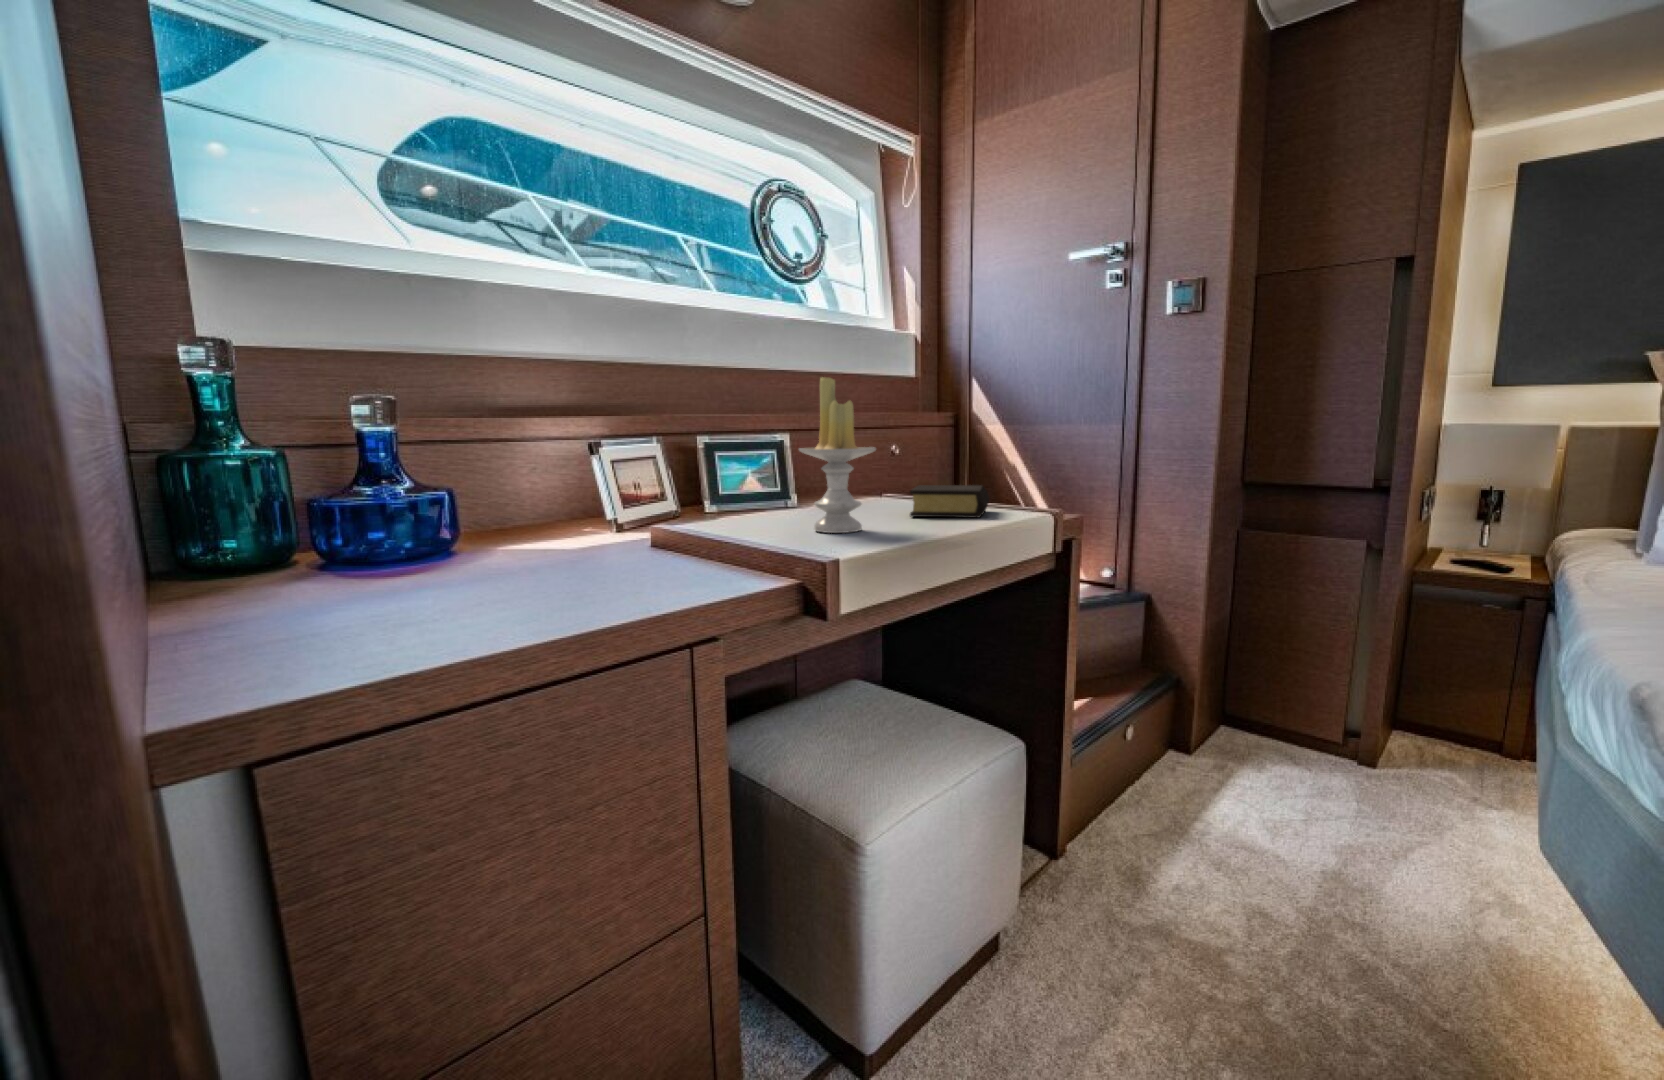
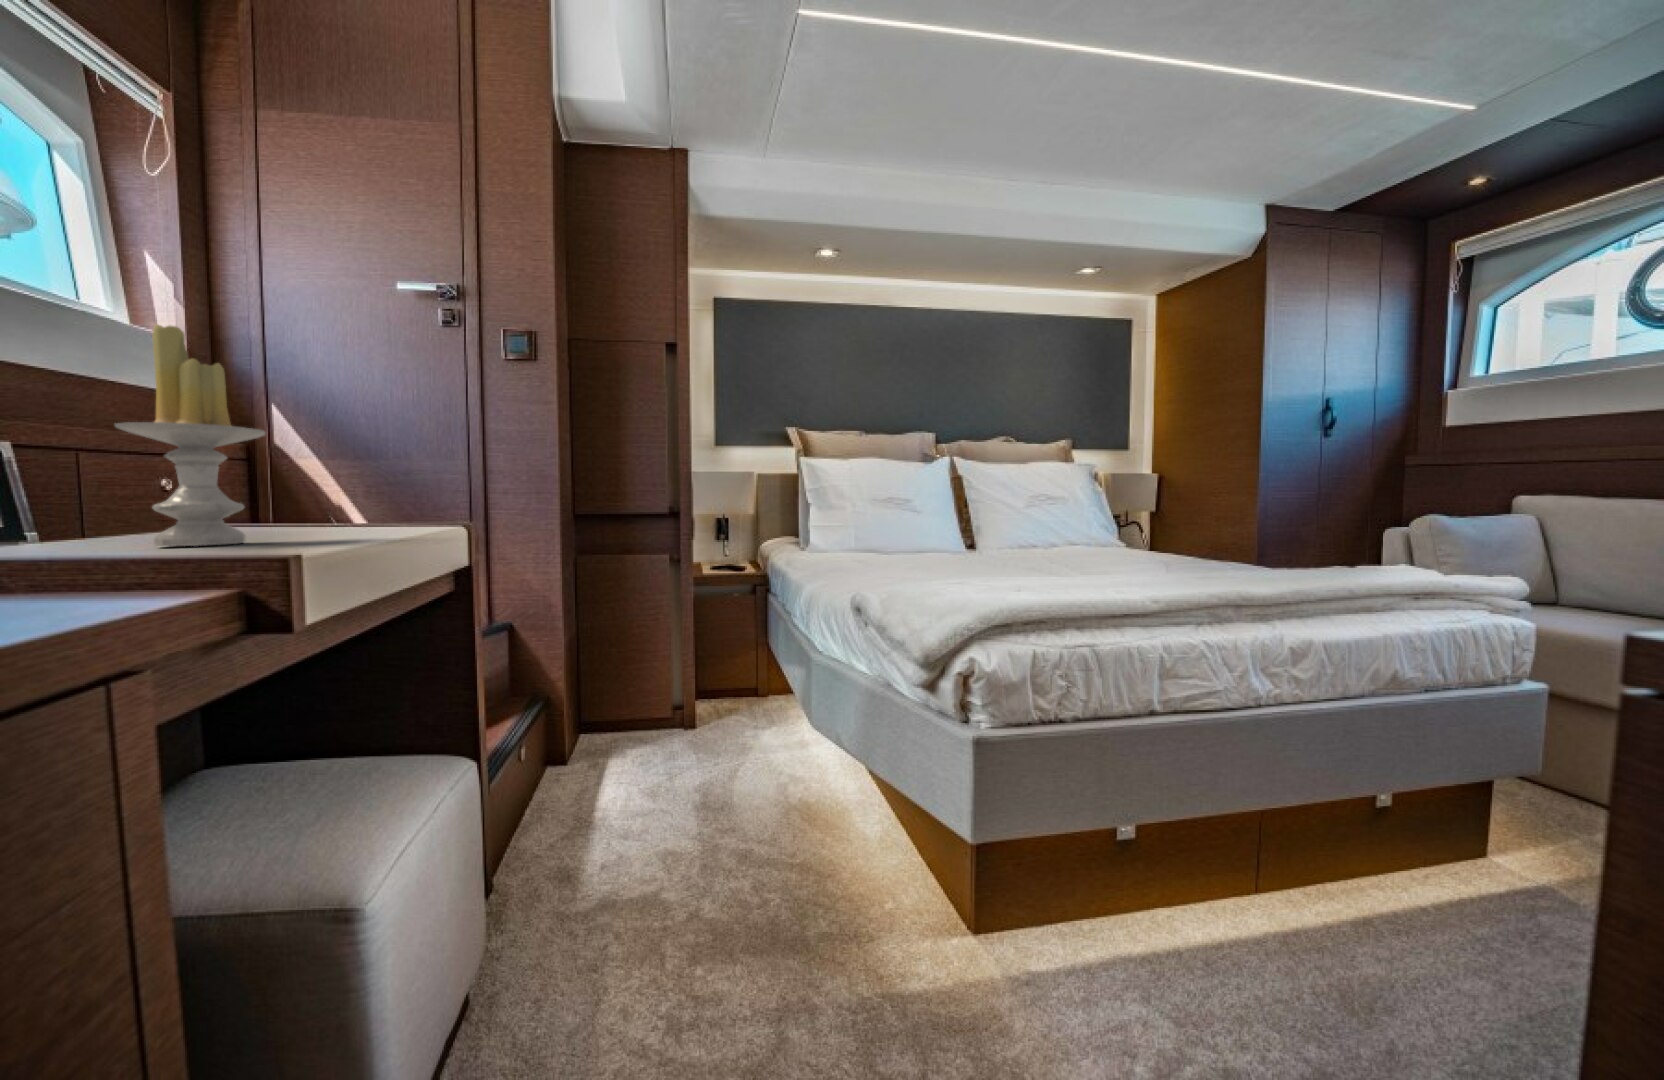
book: present [910,485,989,518] -> none [287,499,406,533]

